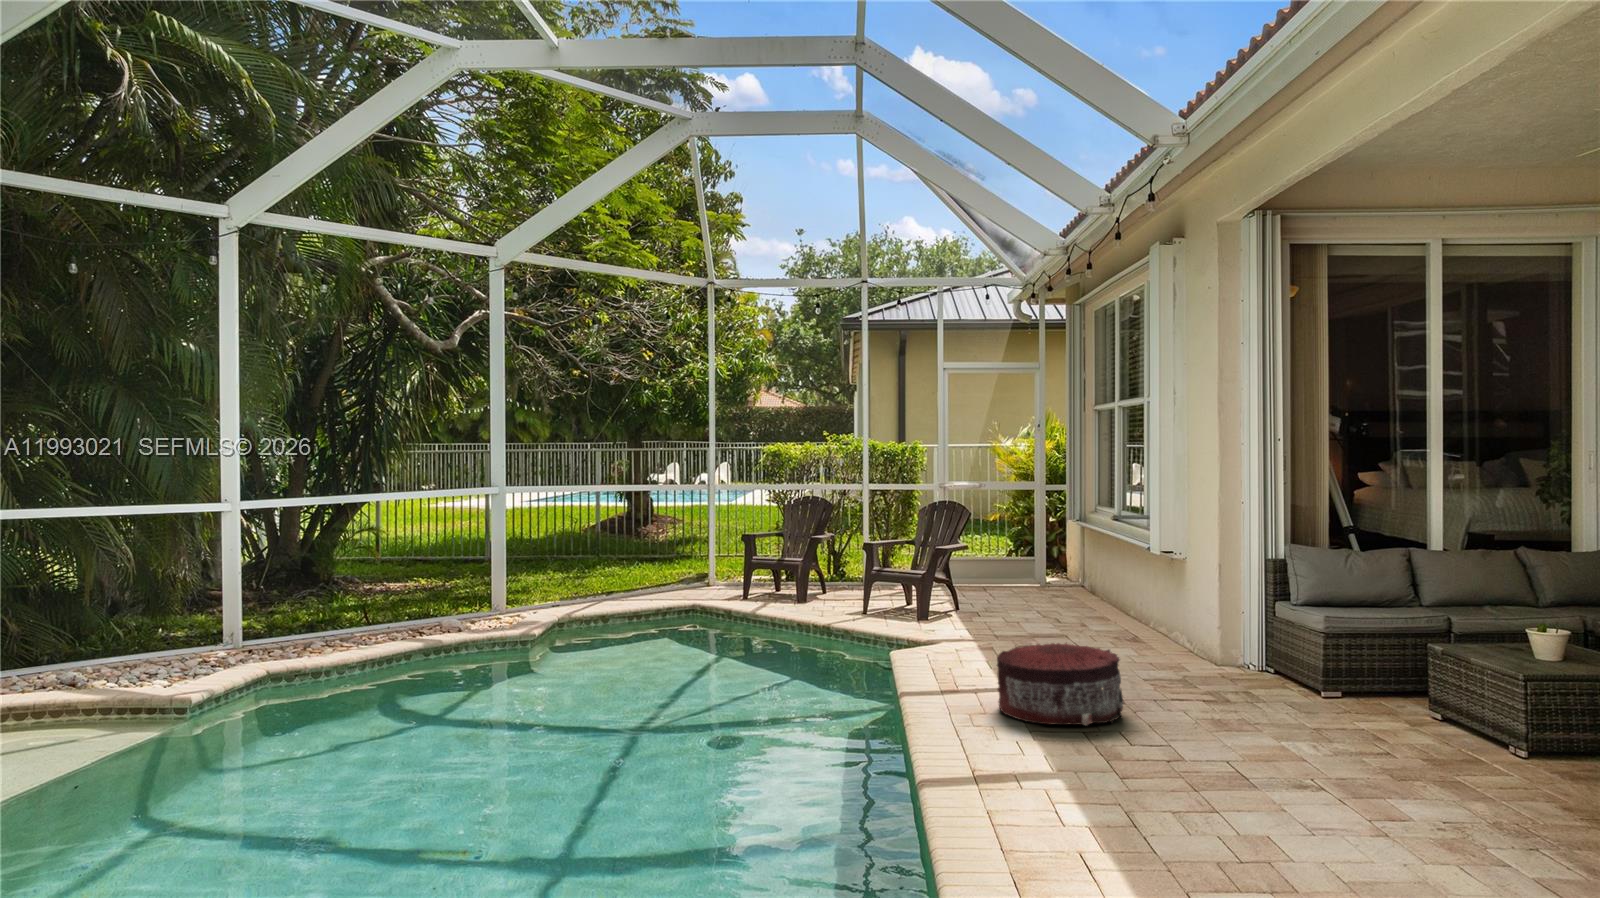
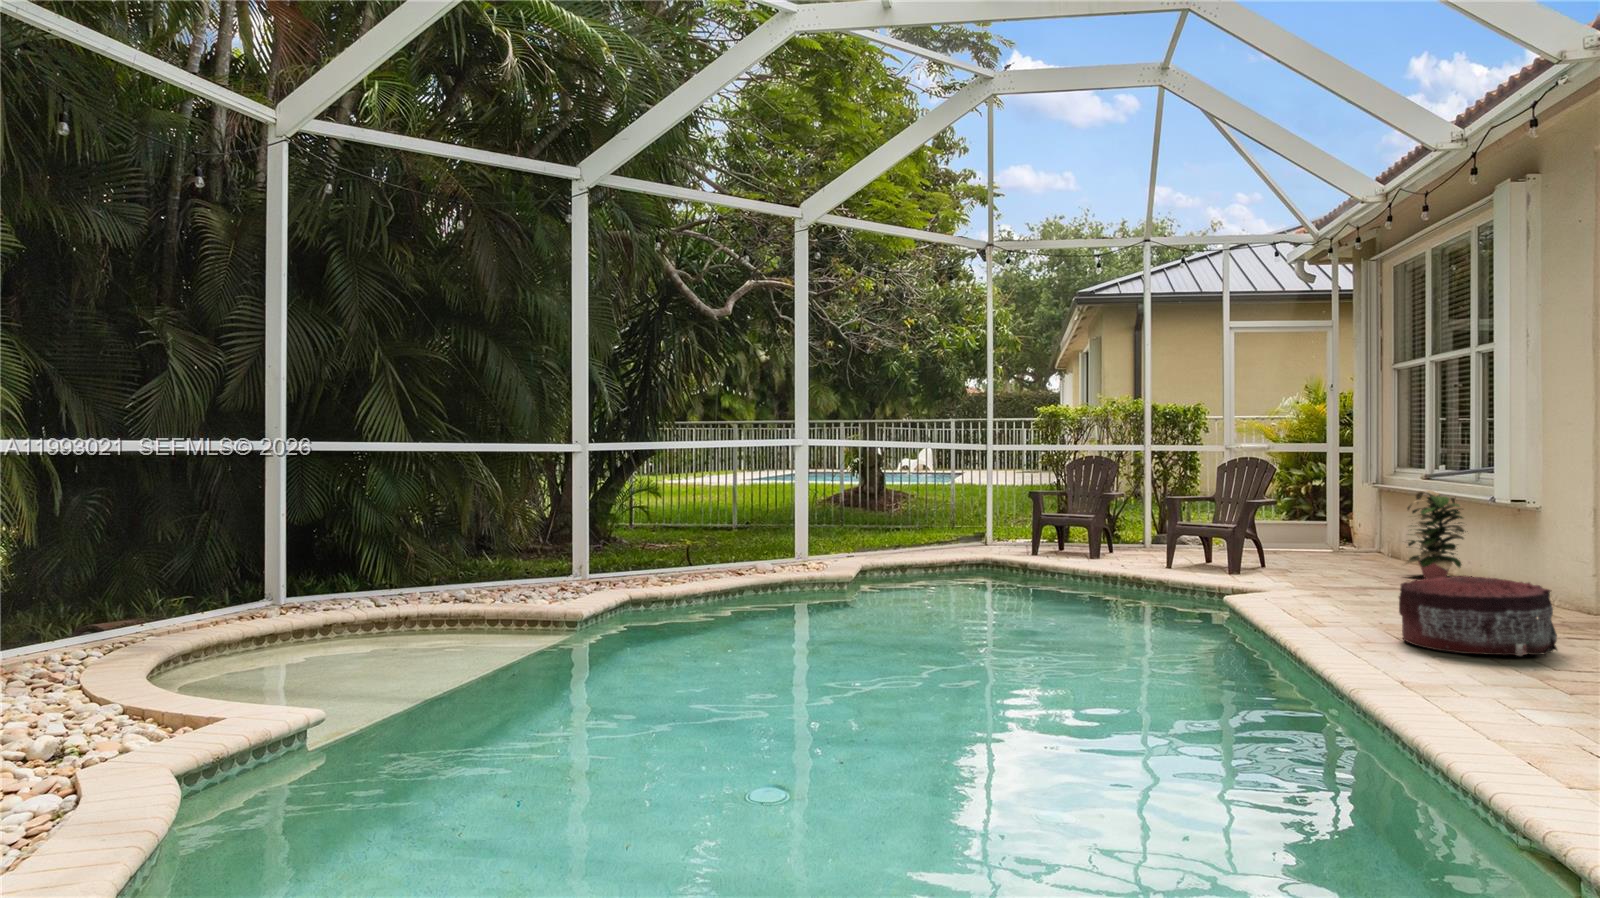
decorative plant: none [1068,537,1131,622] -> present [1404,490,1466,579]

